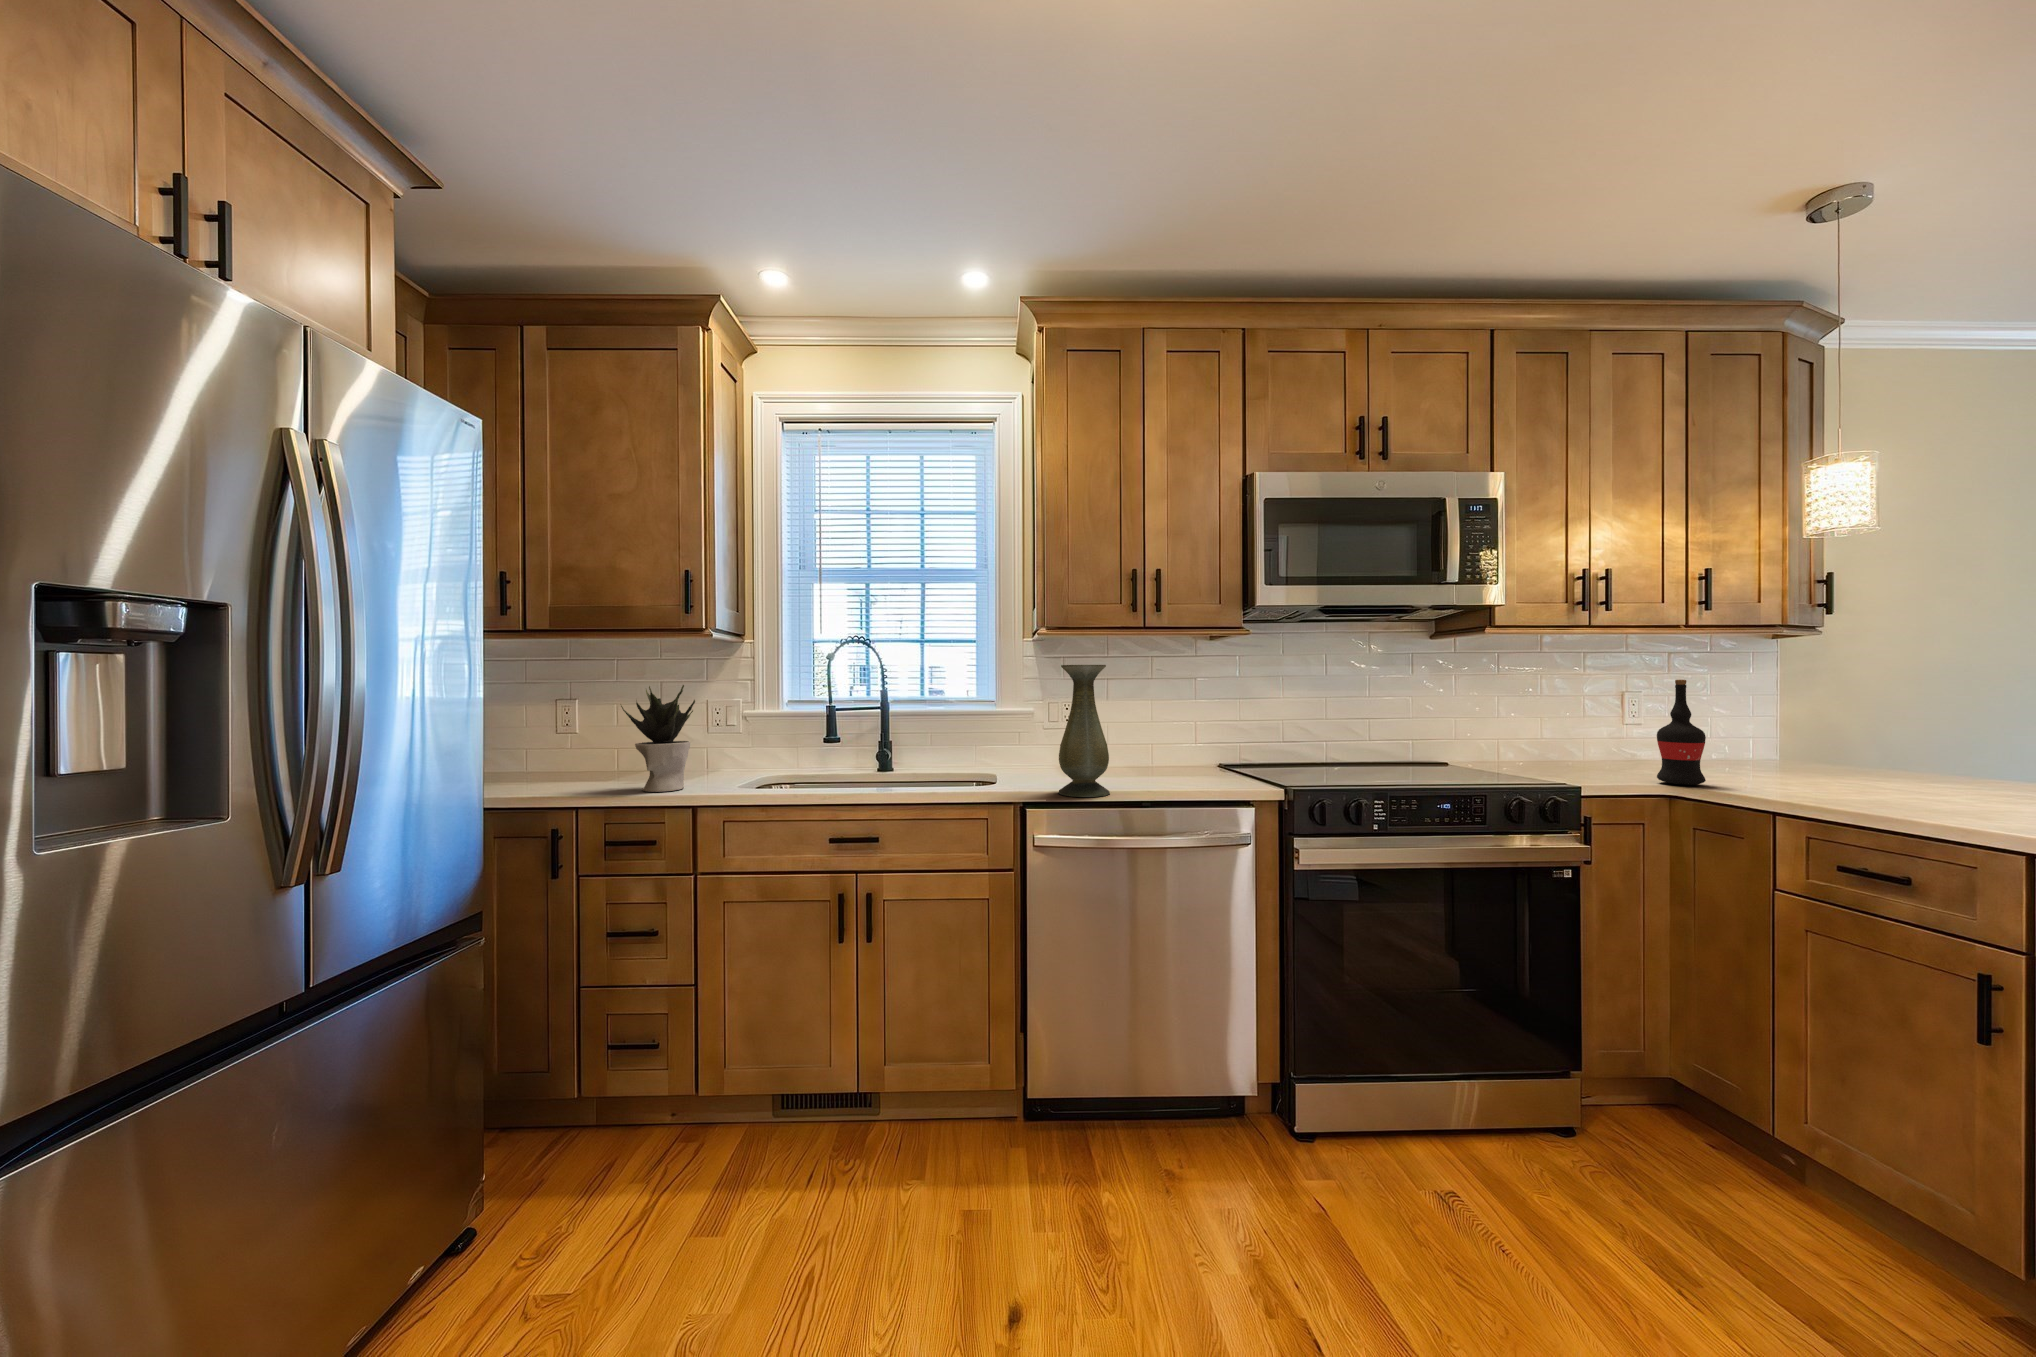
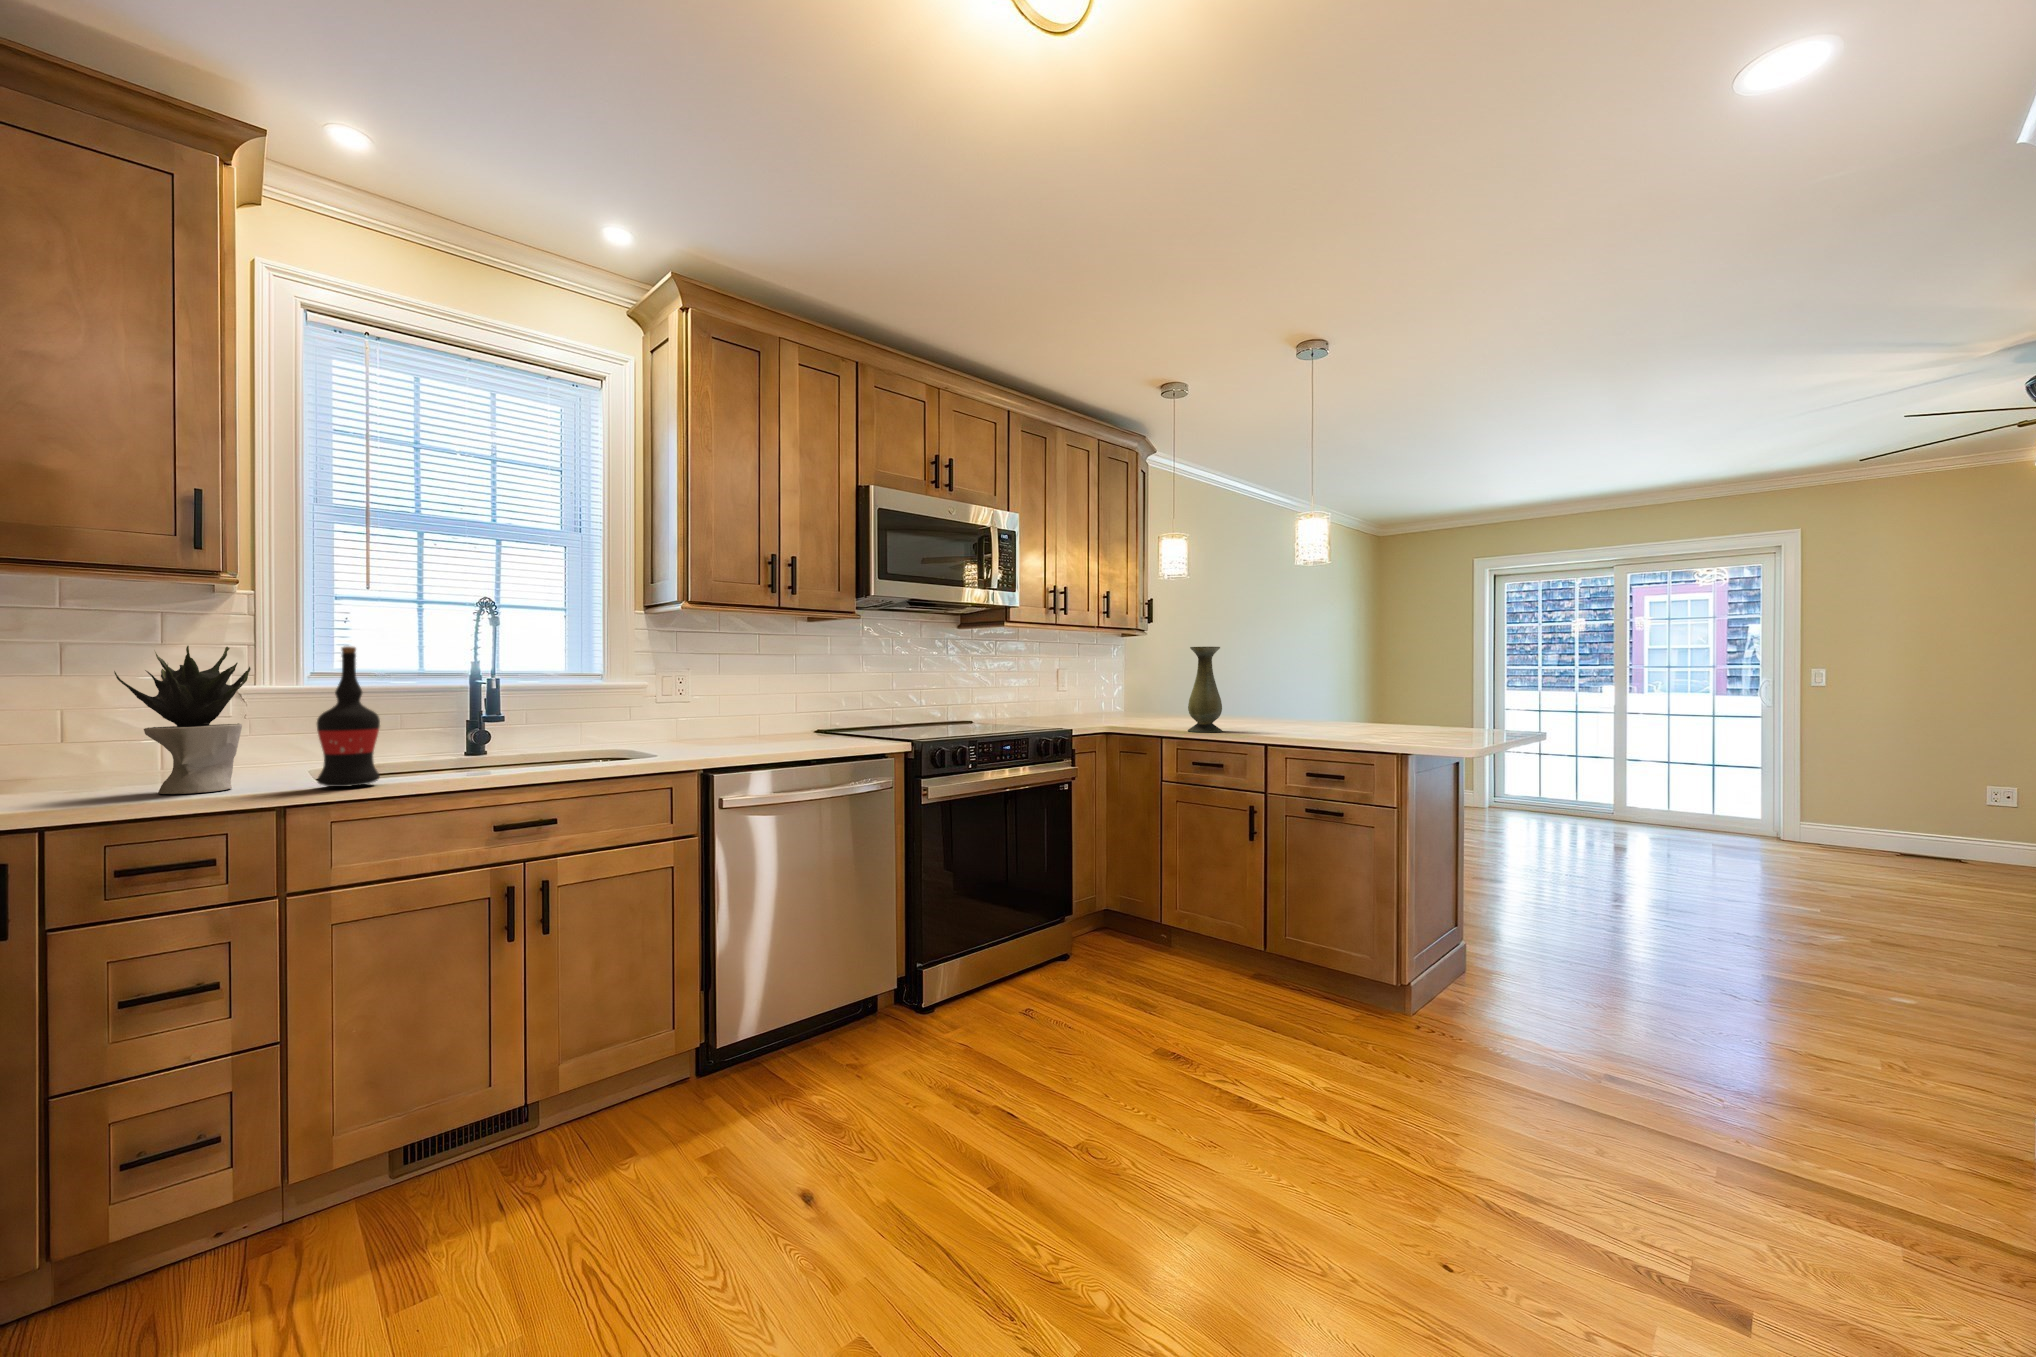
vase: present [1058,665,1110,797] -> present [1188,647,1222,732]
wine bottle: present [1657,680,1706,785] -> present [317,646,380,787]

